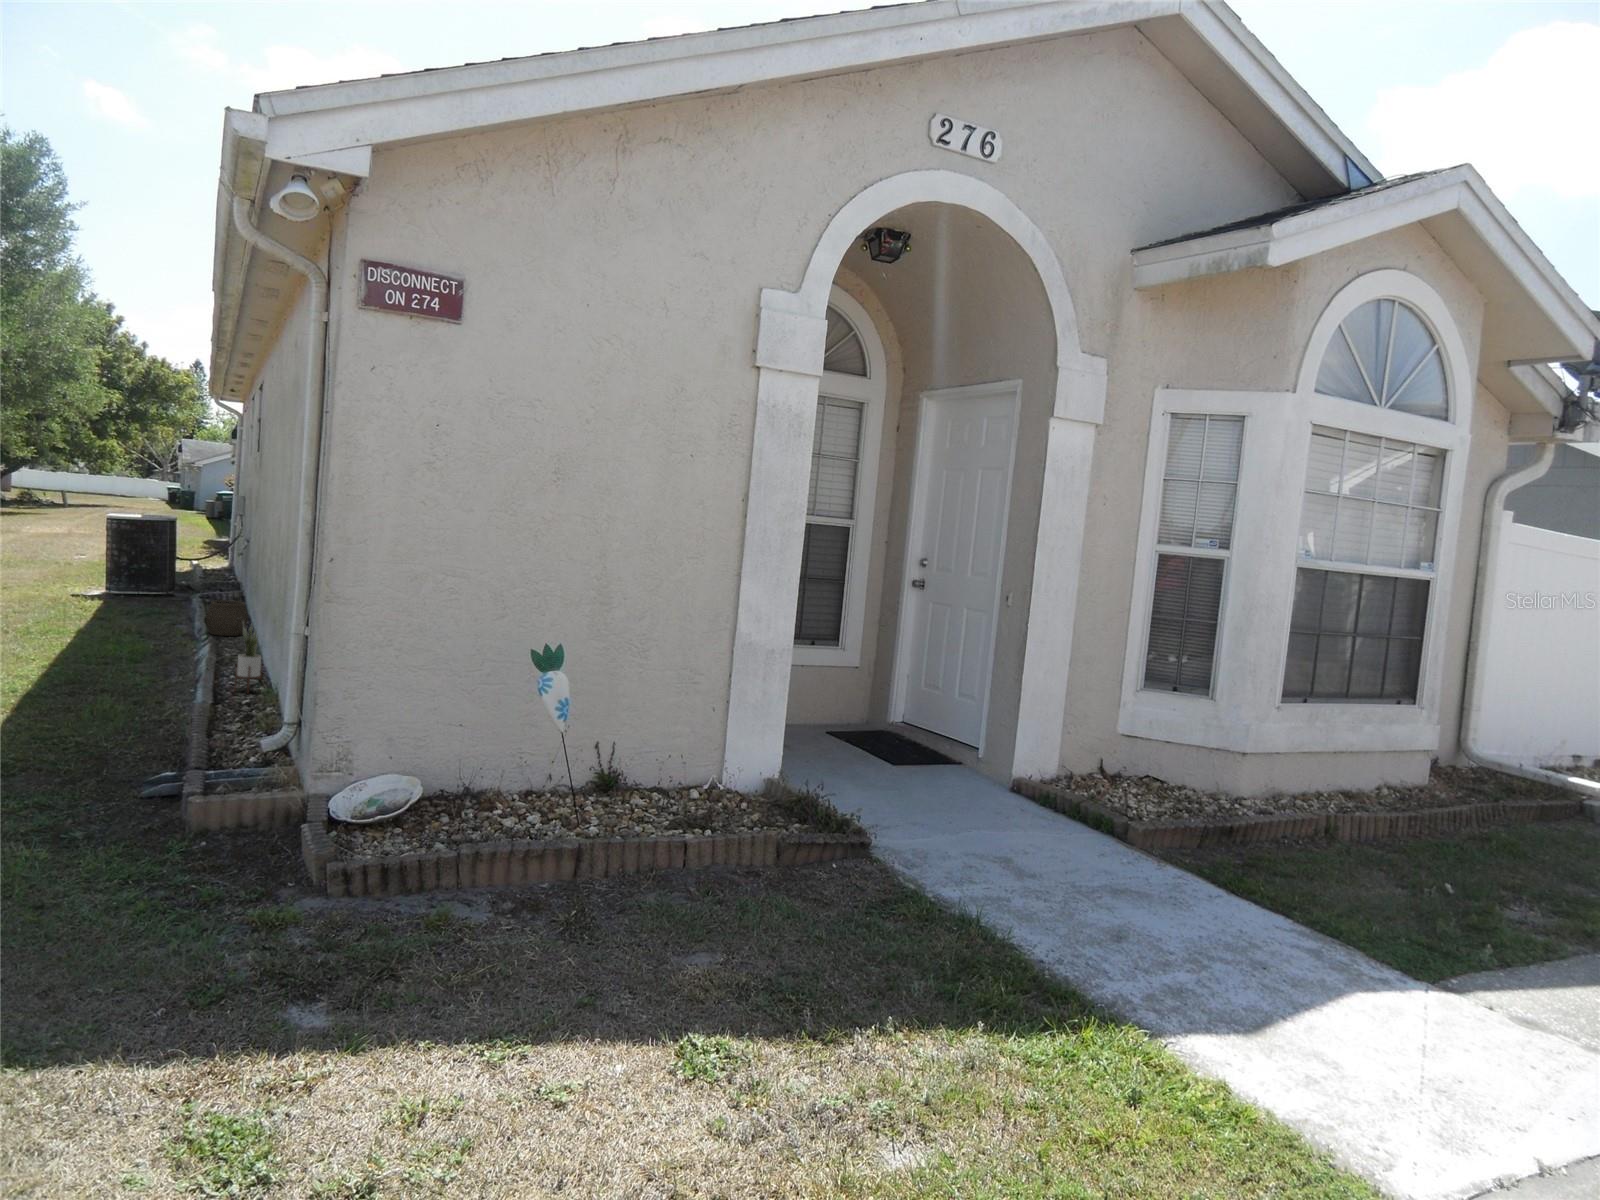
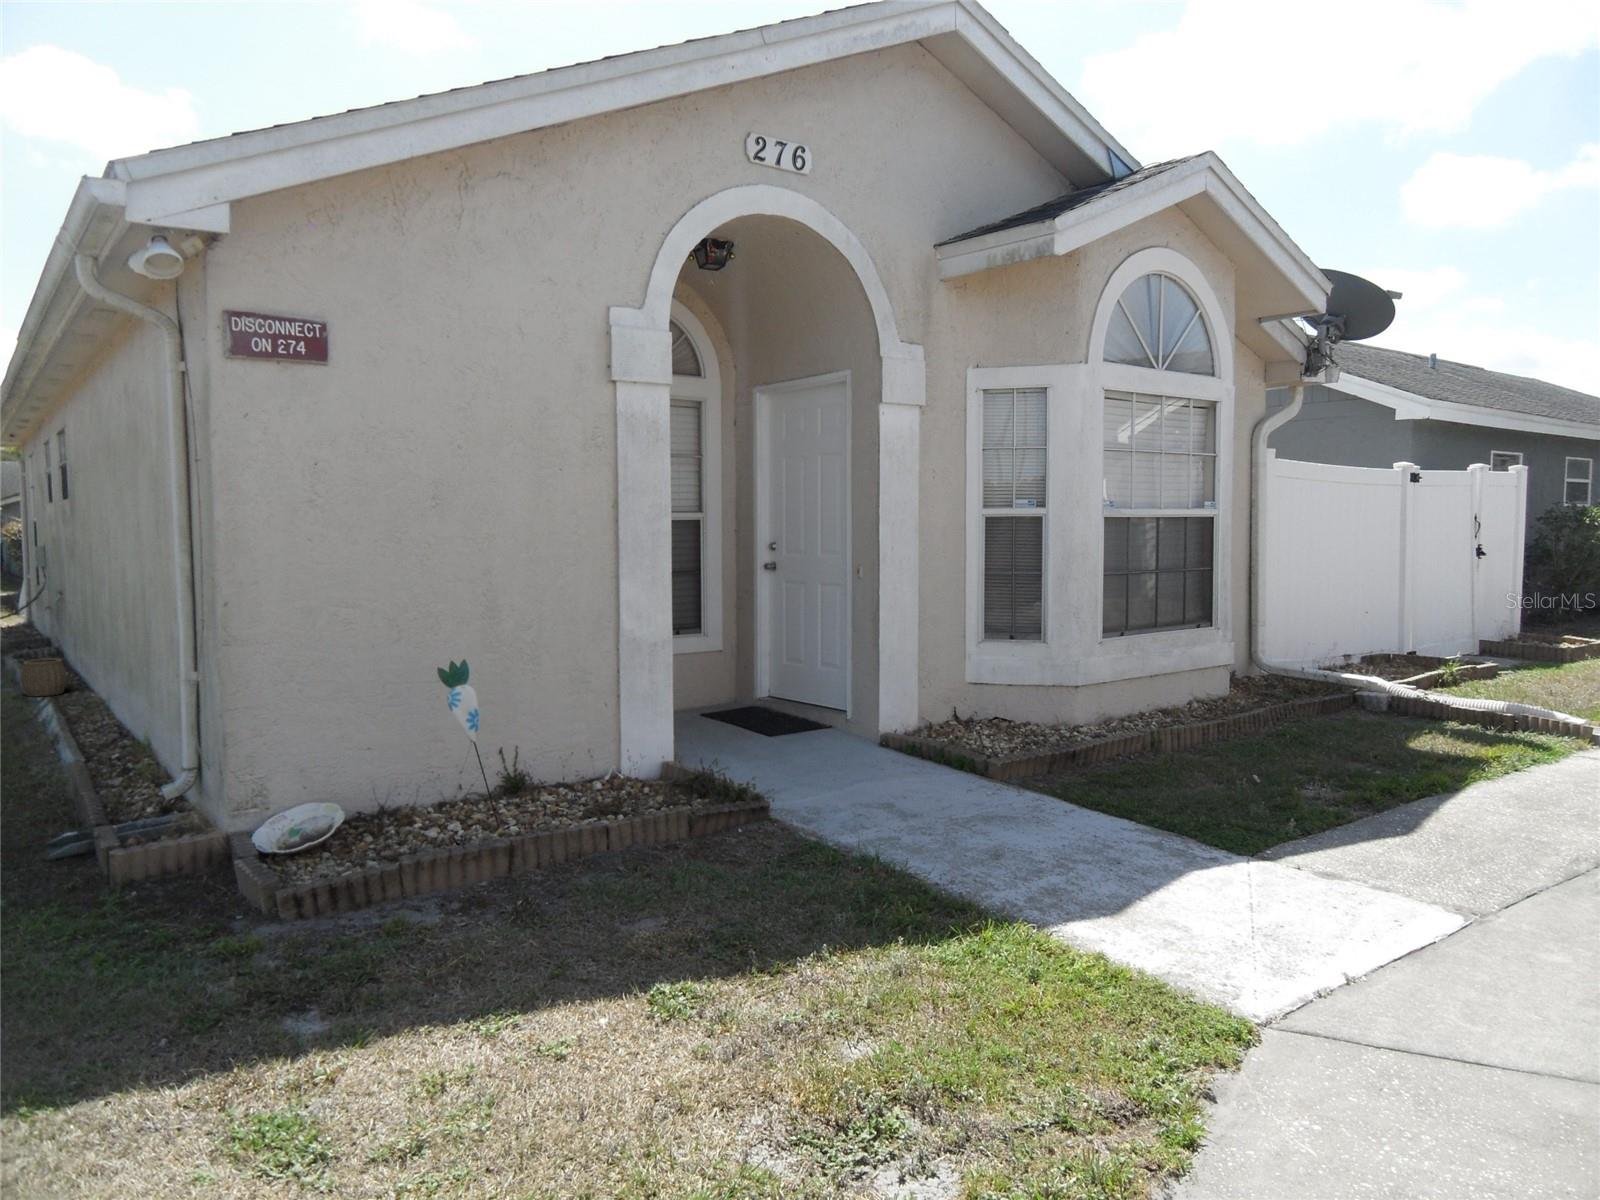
potted plant: present [235,622,262,693] -> none [83,676,113,751]

